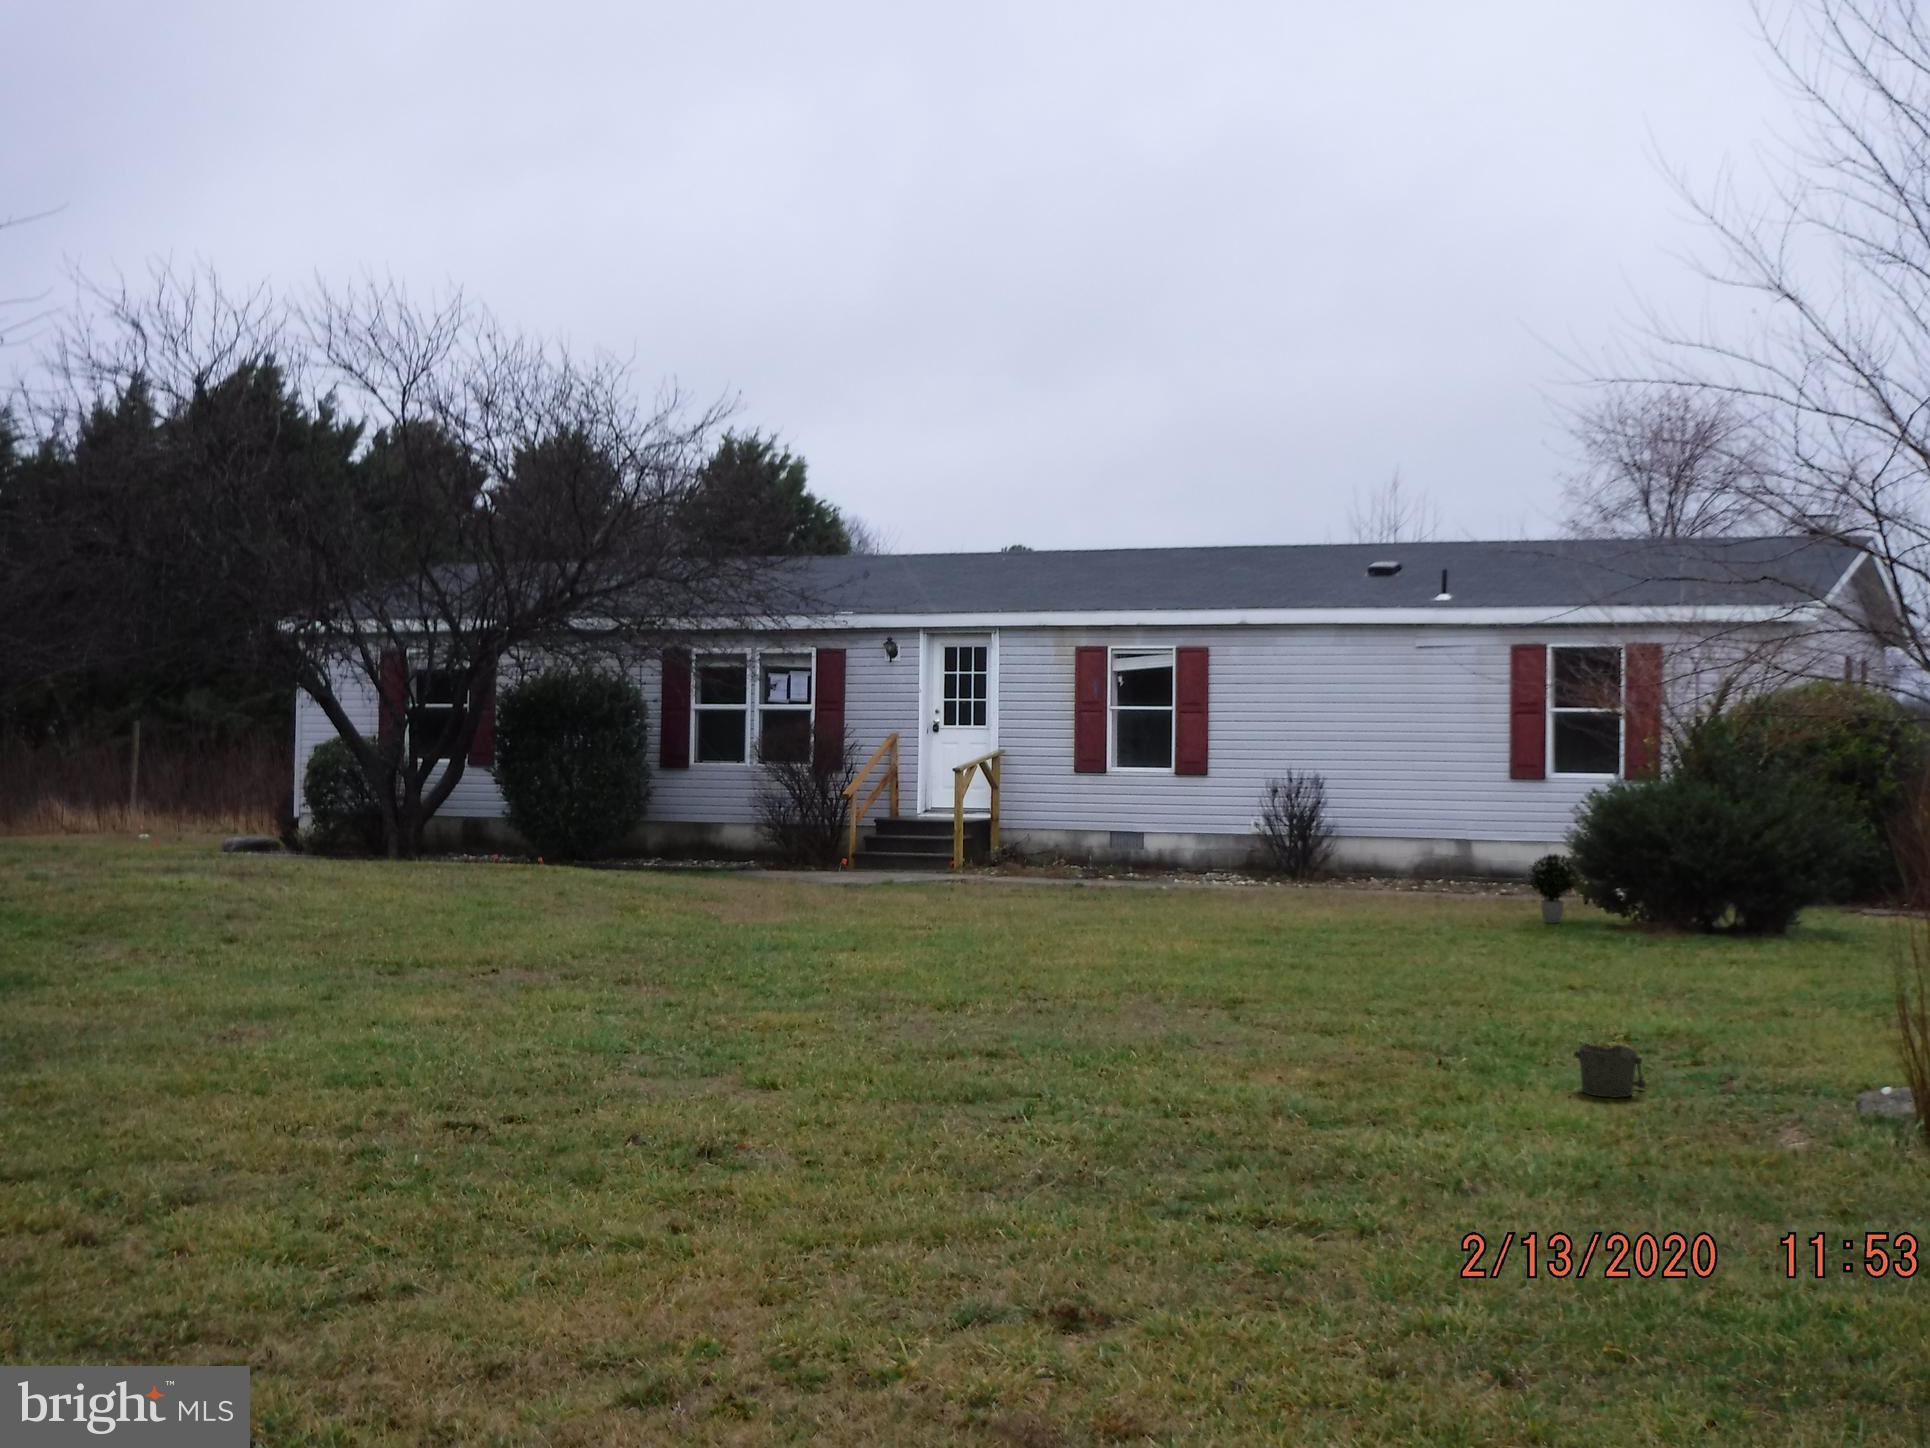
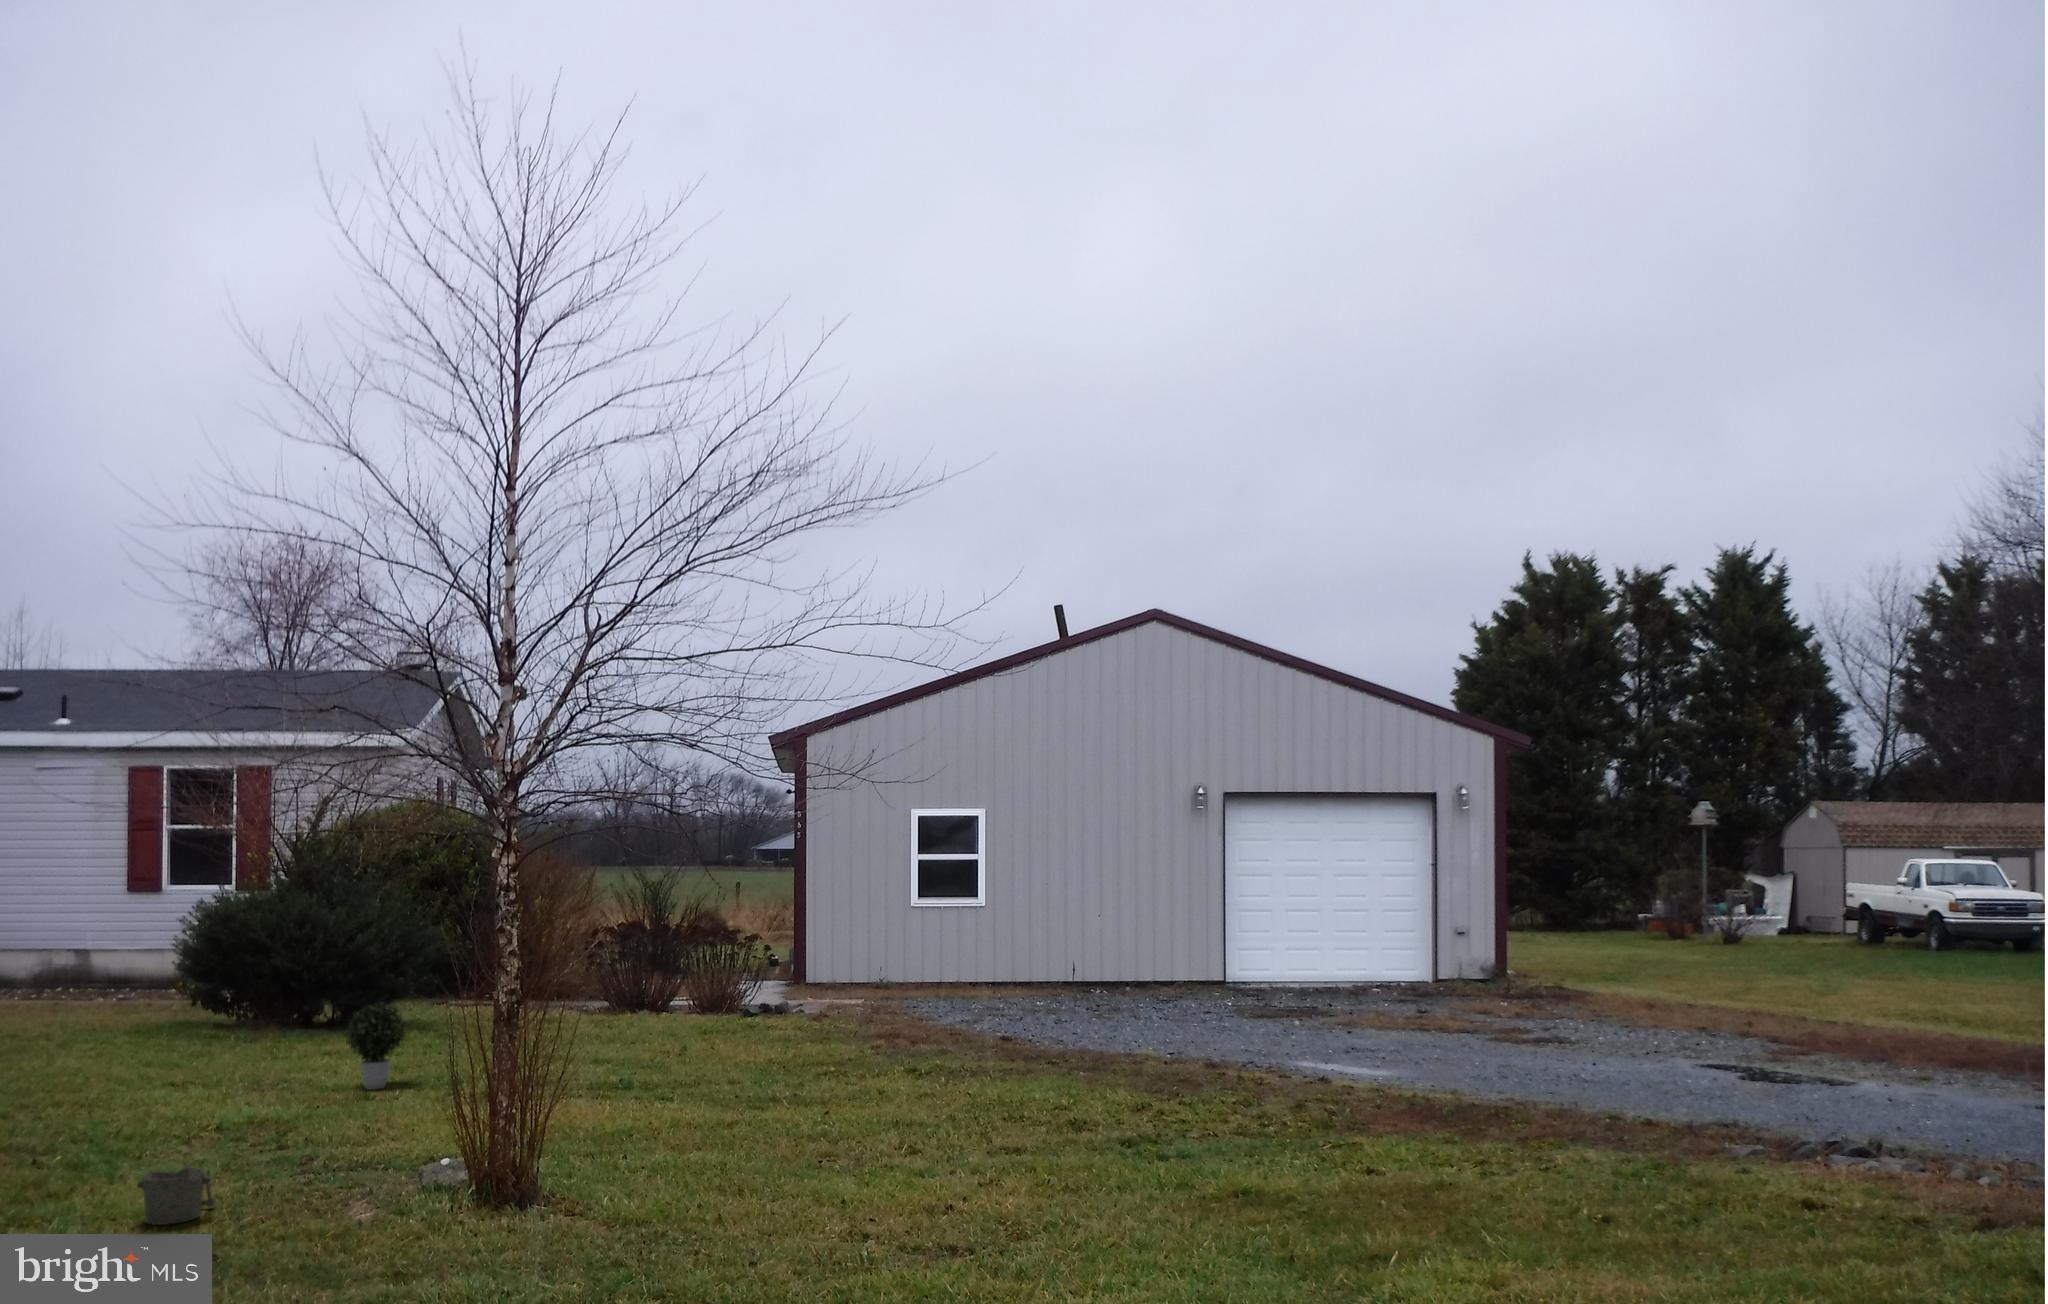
potted plant: present [1529,854,1576,923] -> present [345,1001,407,1090]

